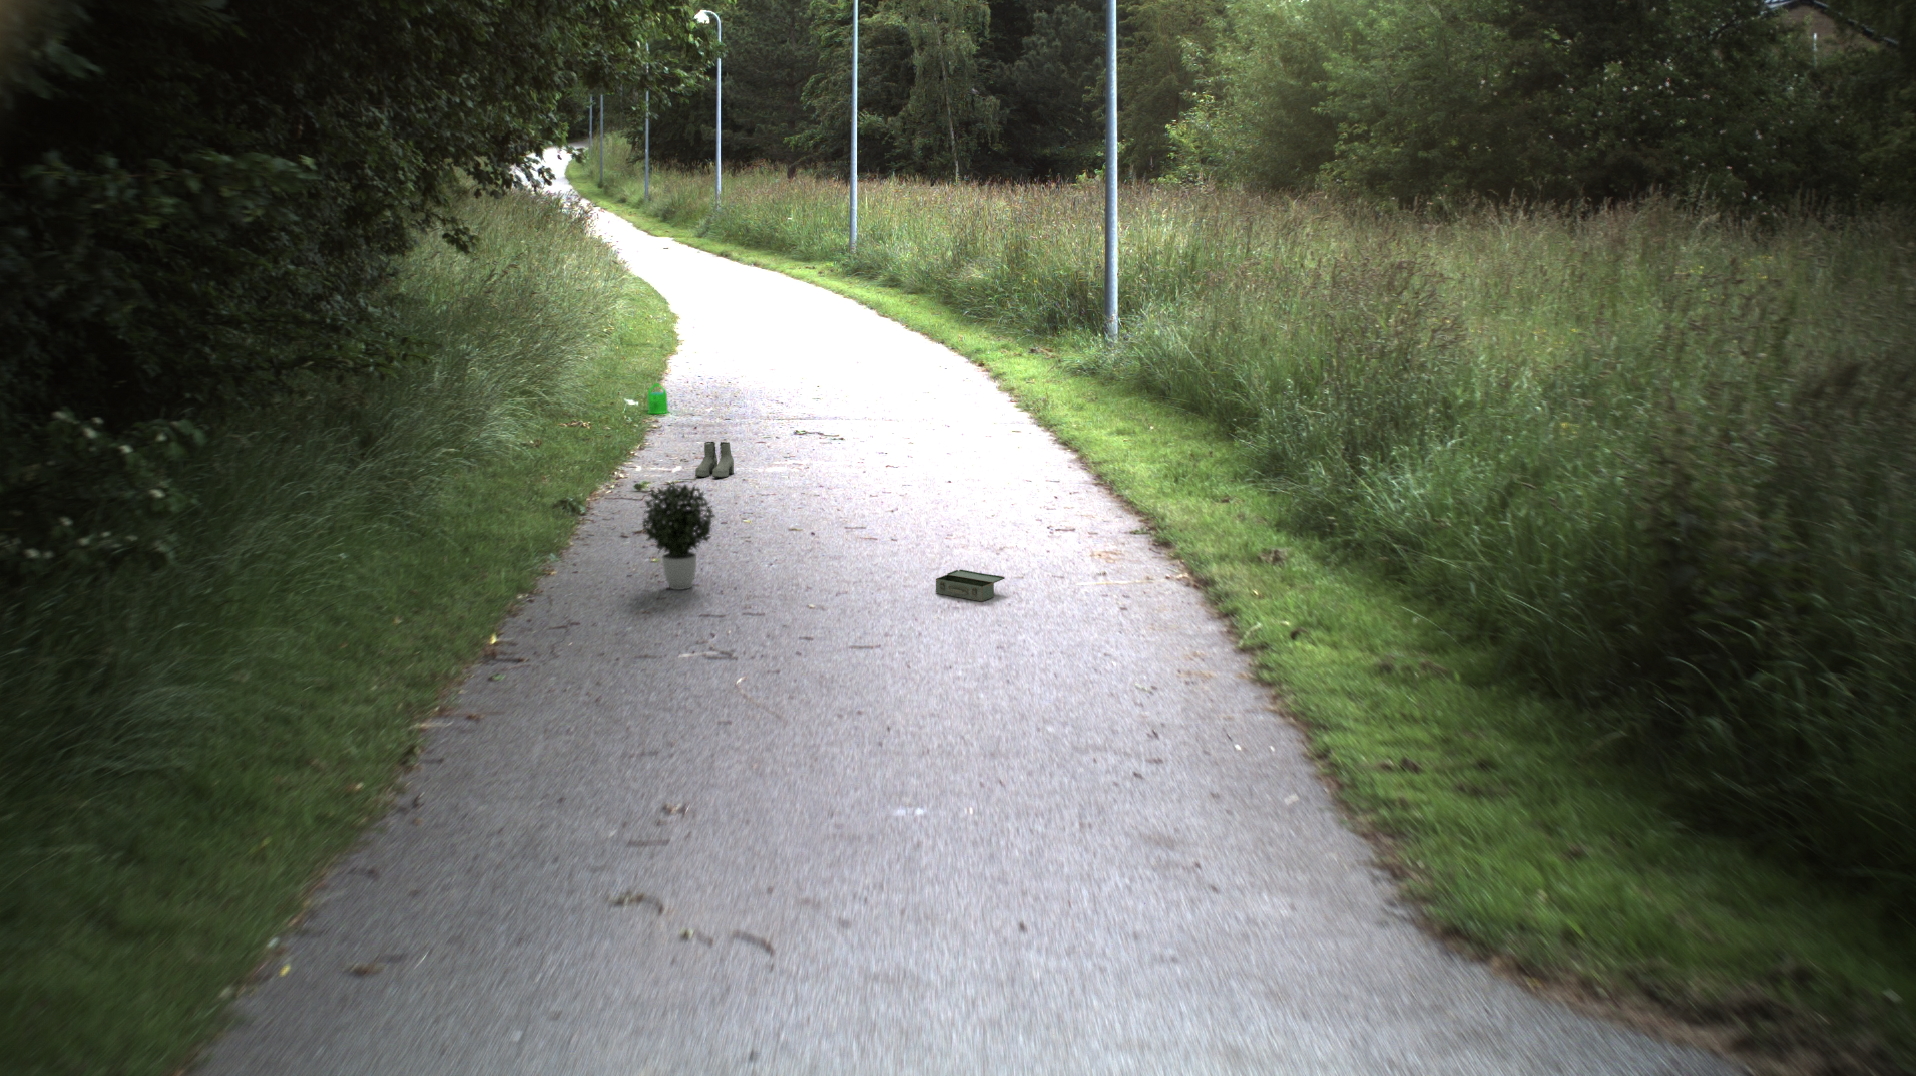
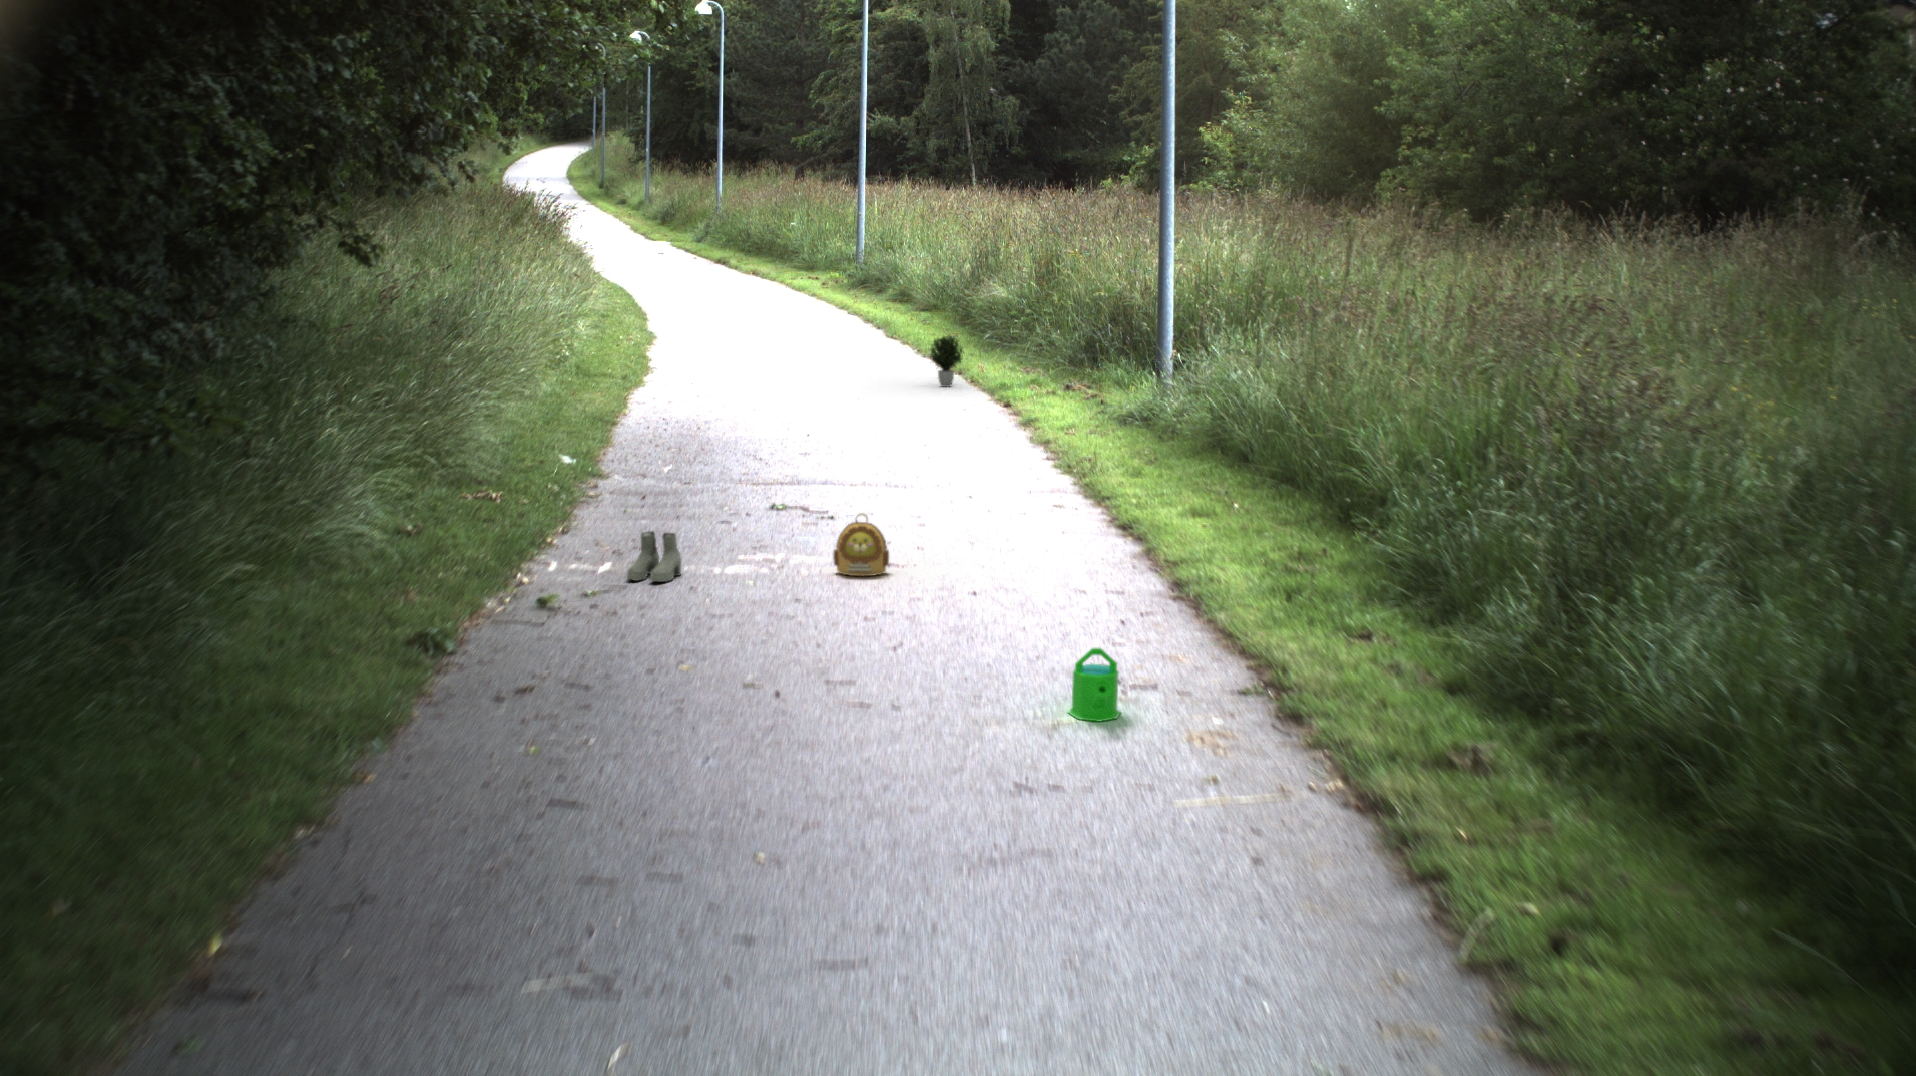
watering can: present [647,383,668,414] -> present [1069,648,1120,722]
backpack: none [846,427,888,473] -> present [833,513,889,576]
potted plant: present [643,485,715,590] -> present [930,336,963,387]
toolbox: present [936,569,1004,601] -> none [957,789,1067,854]

